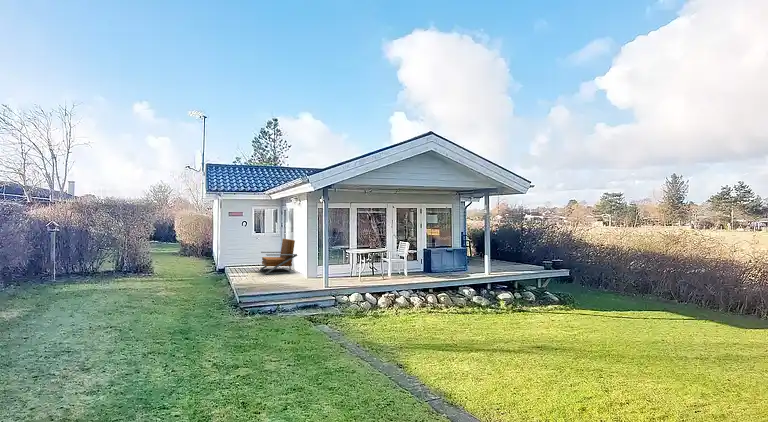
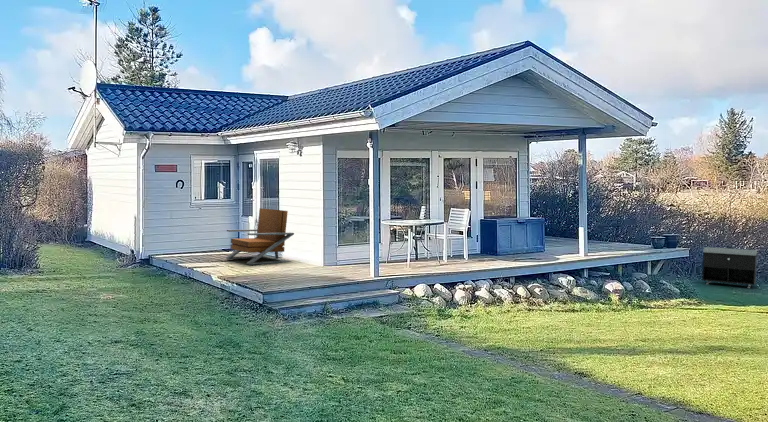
storage bench: none [580,269,620,299] -> present [702,247,757,288]

